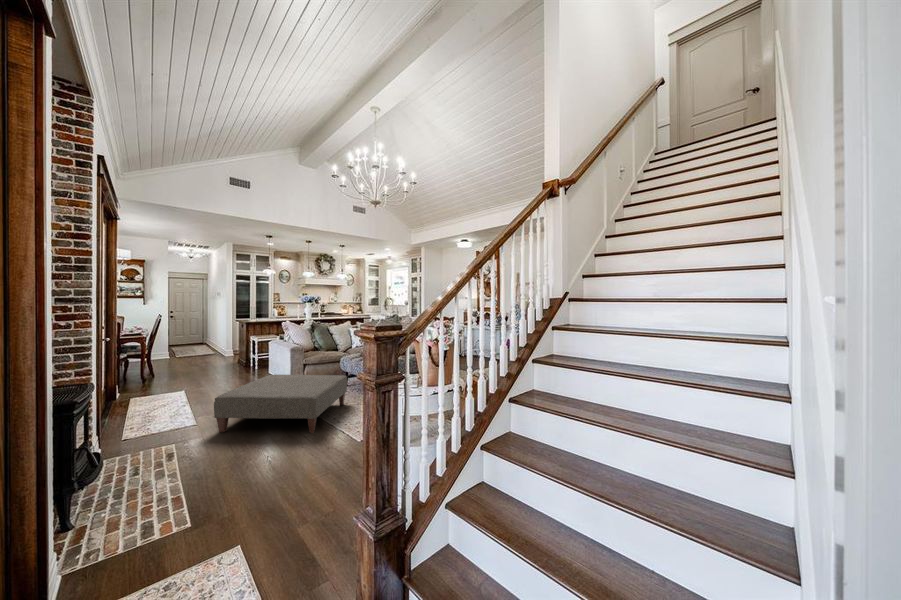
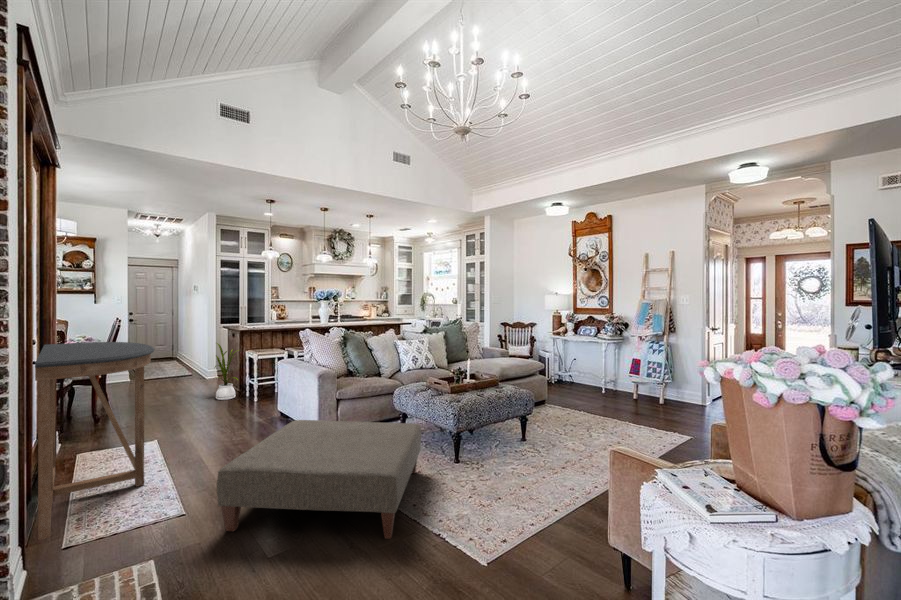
console table: none [106,328,180,439] -> present [35,342,155,540]
house plant: none [226,331,247,369] -> present [215,343,238,400]

